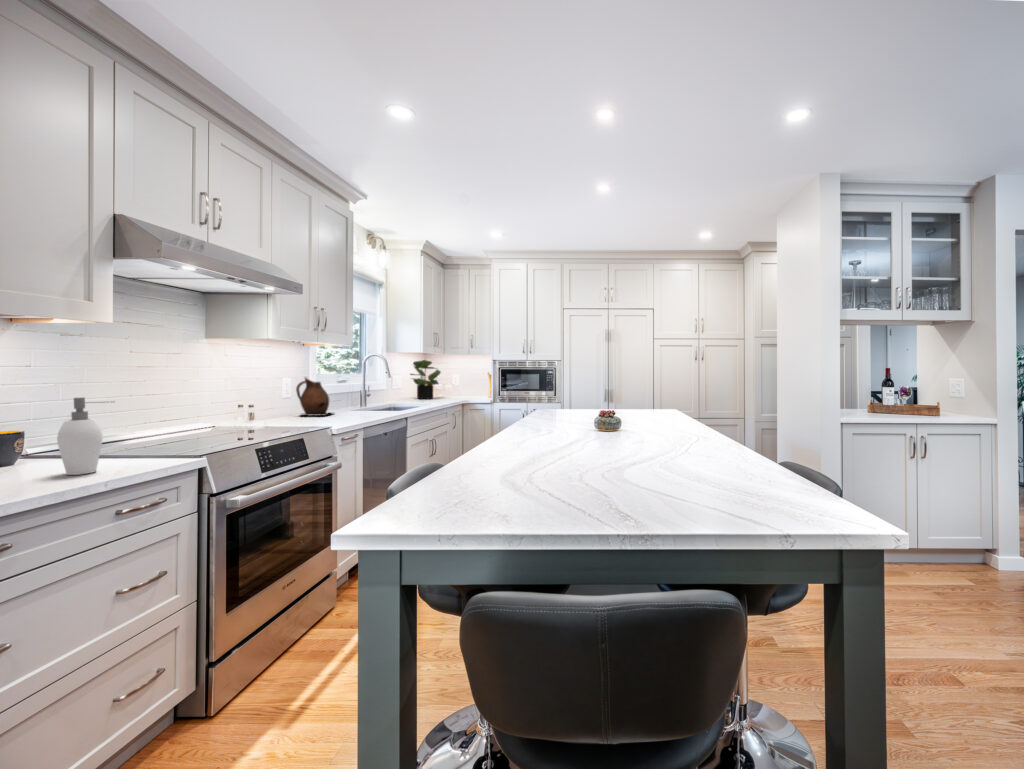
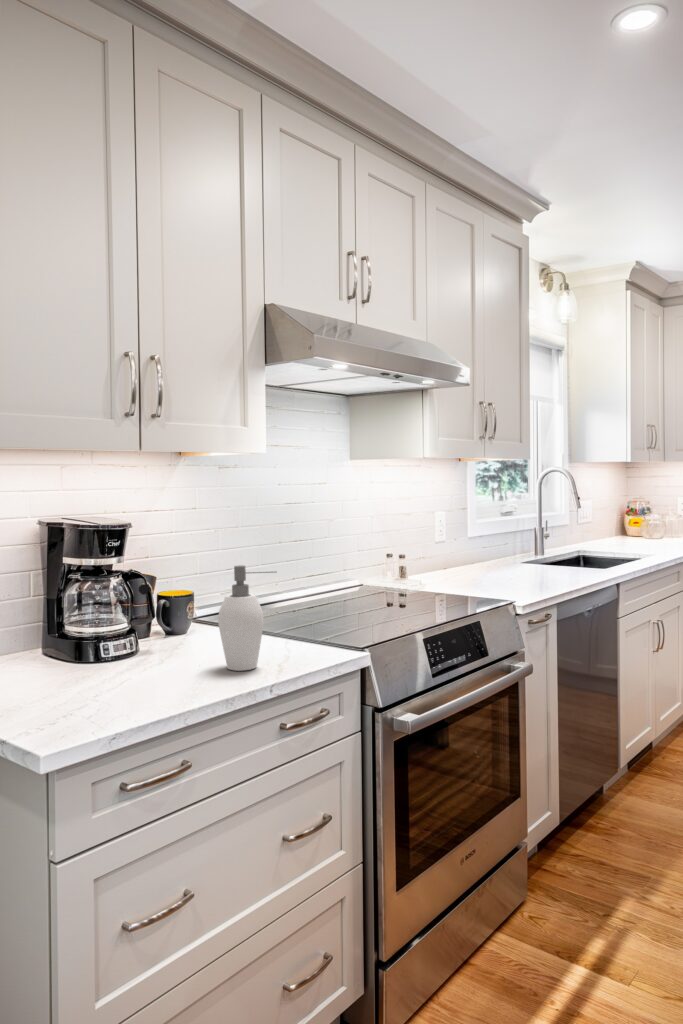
potted plant: present [410,360,441,399] -> none [604,475,663,544]
ceramic pitcher: present [296,378,330,416] -> none [447,514,503,577]

